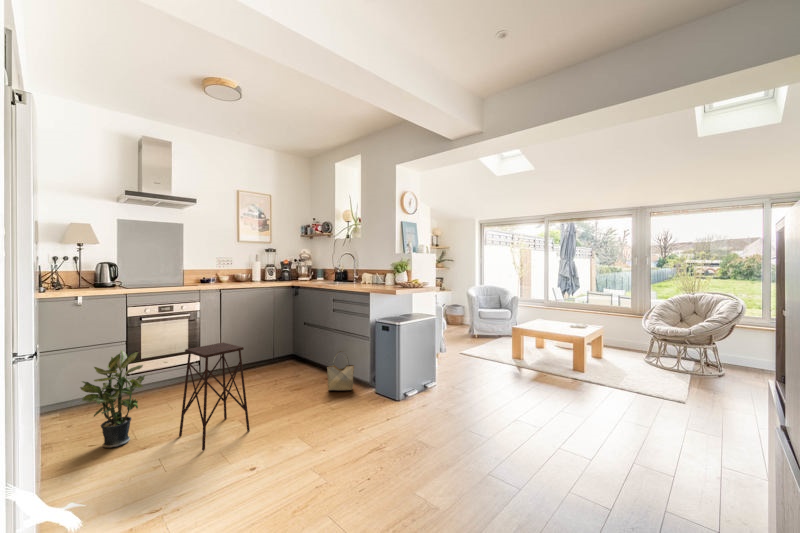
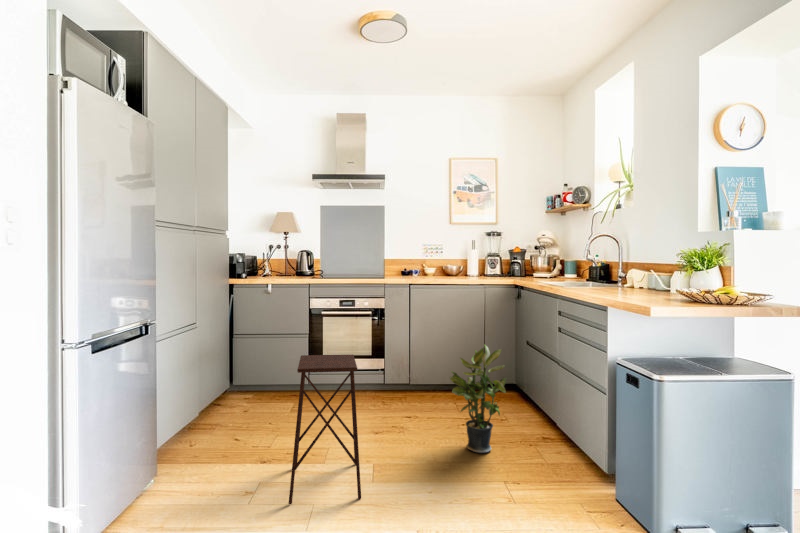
potted plant: present [80,350,145,448] -> present [450,345,506,453]
woven basket: present [327,351,354,390] -> none [522,408,576,488]

